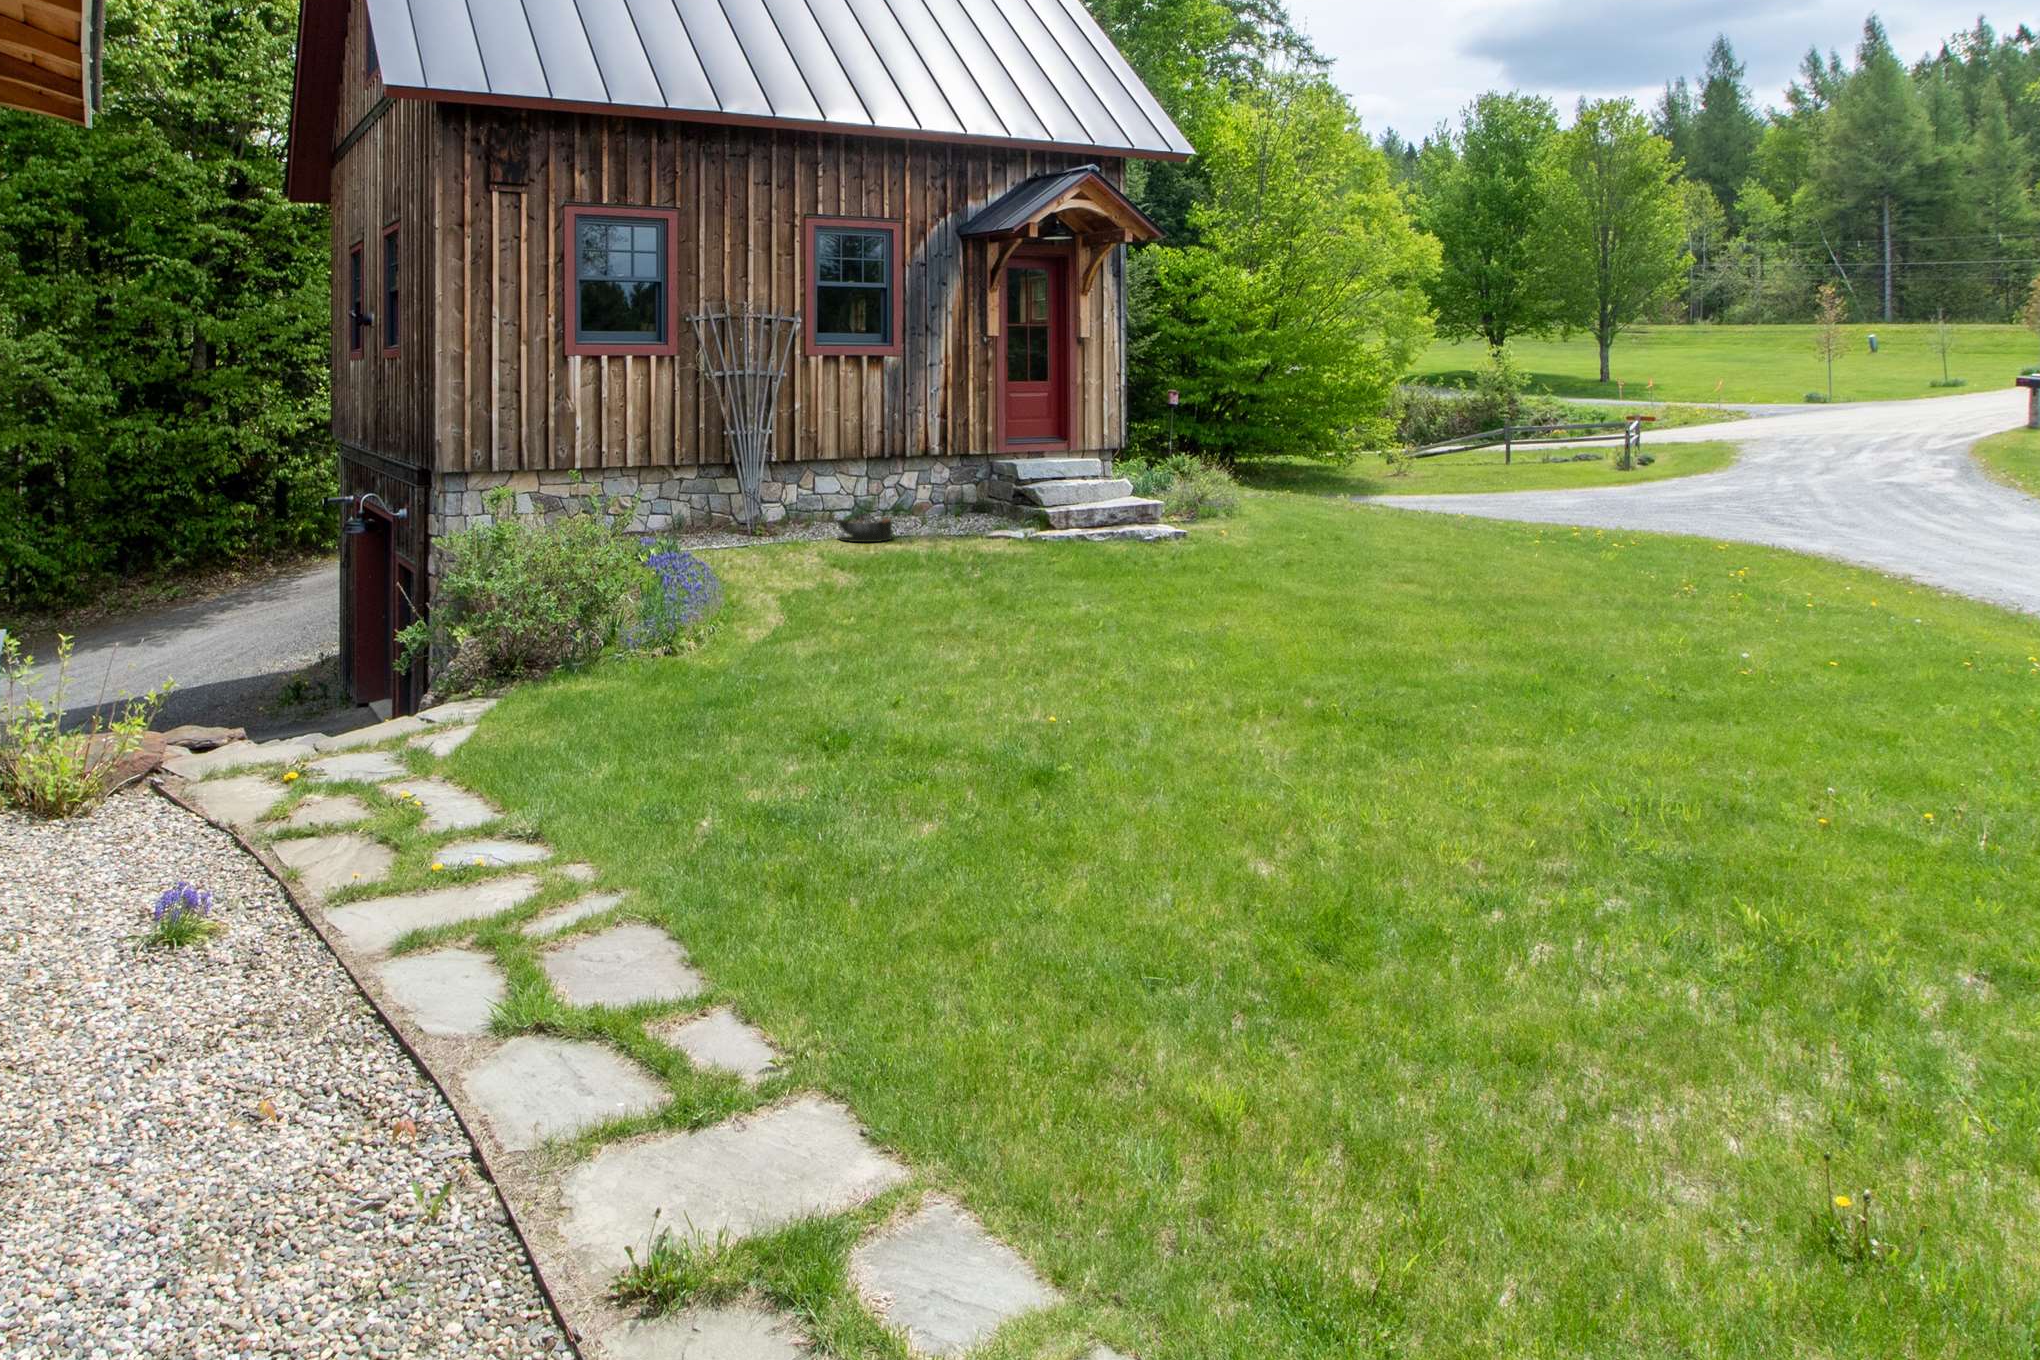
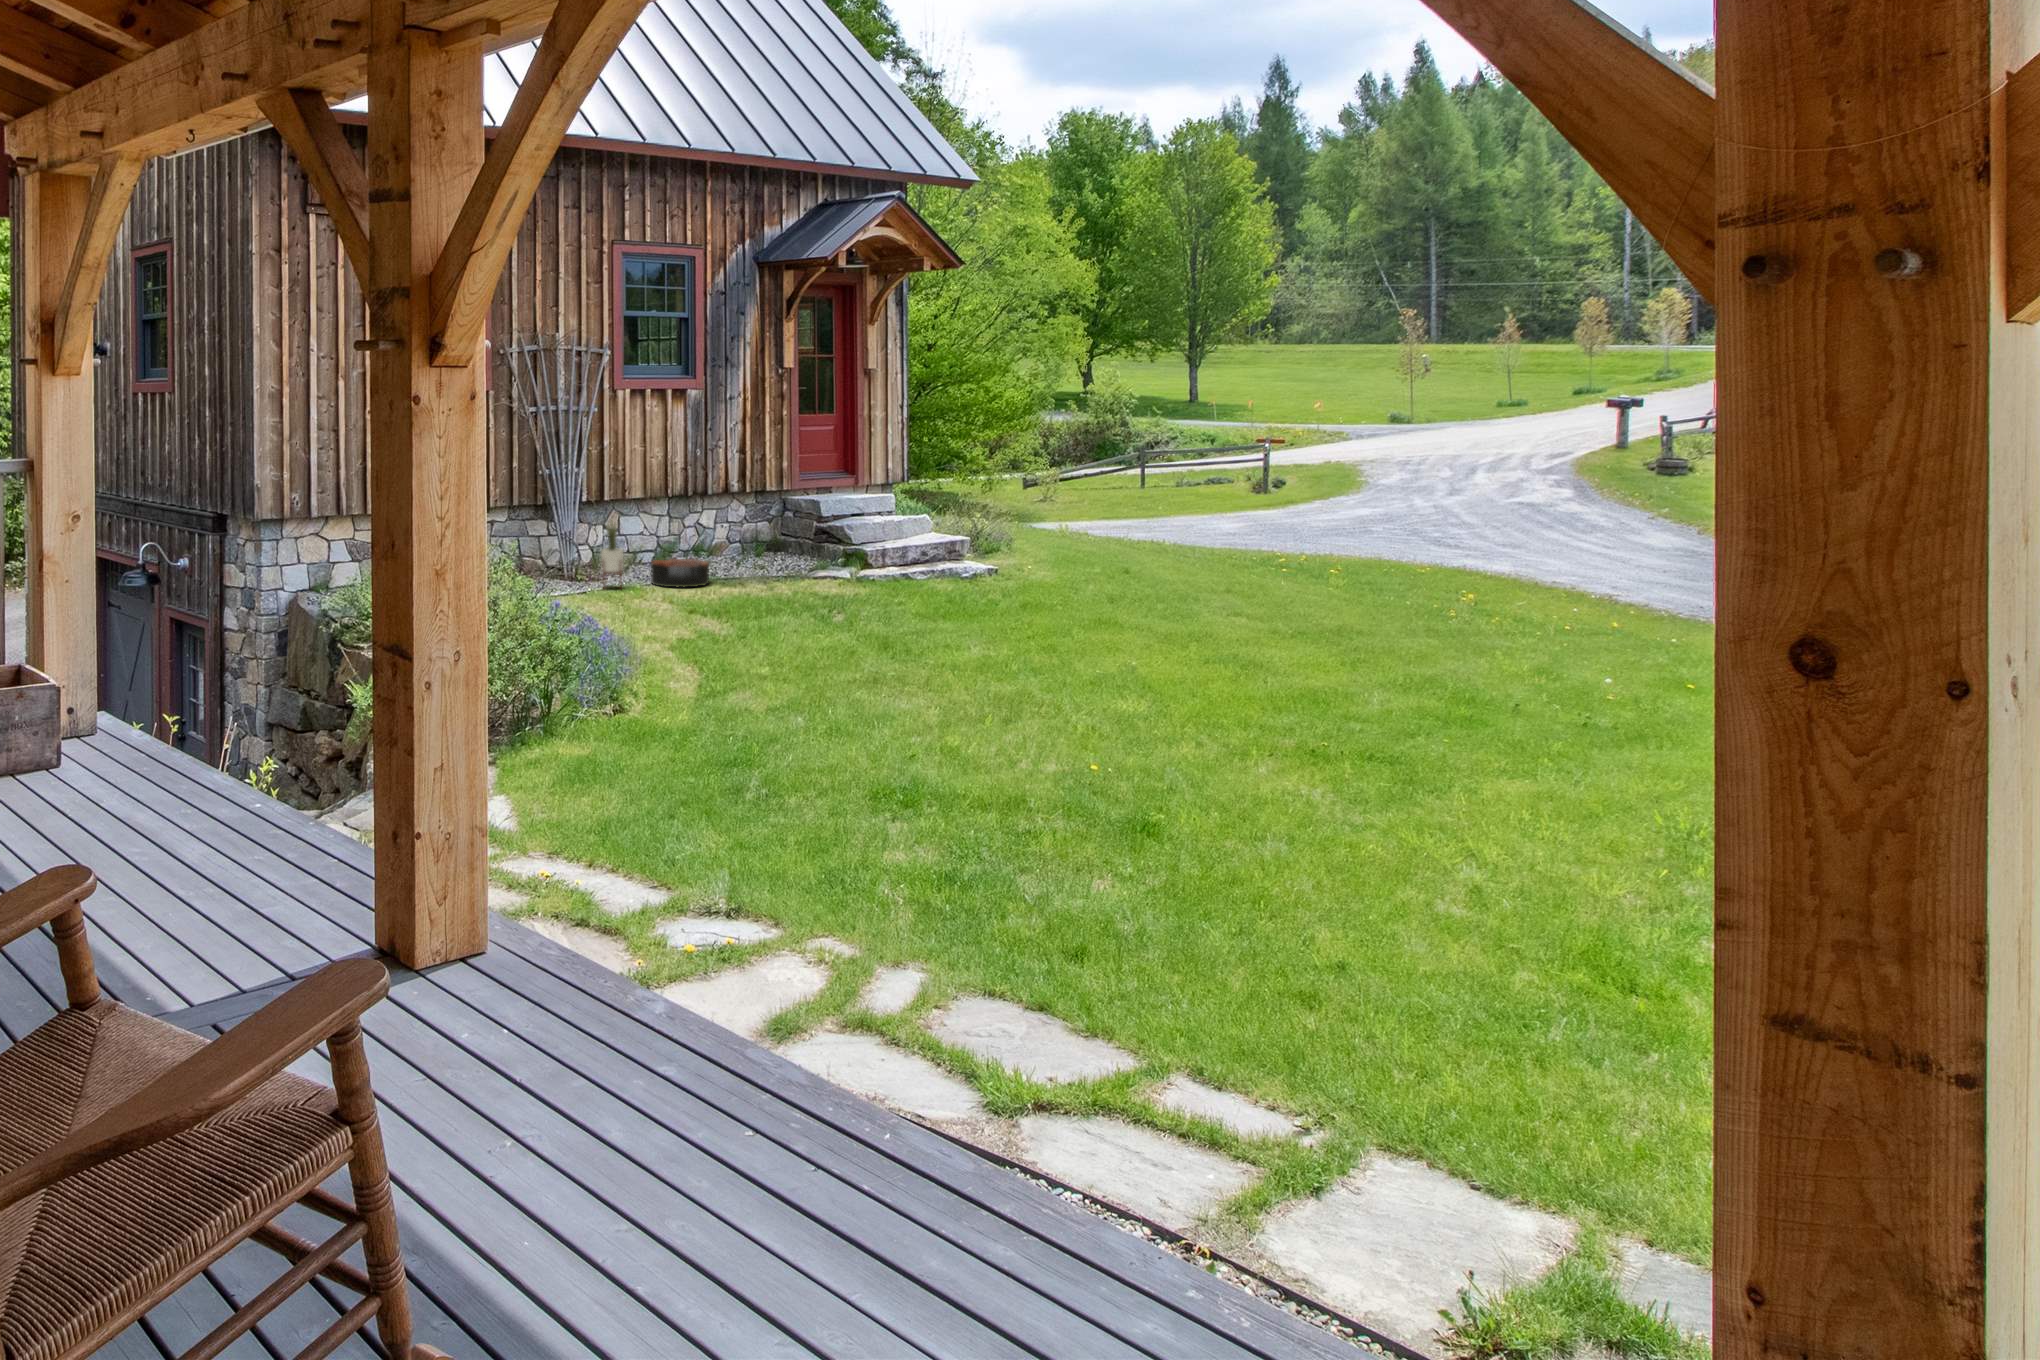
potted plant: none [786,472,807,542] -> present [601,520,623,577]

